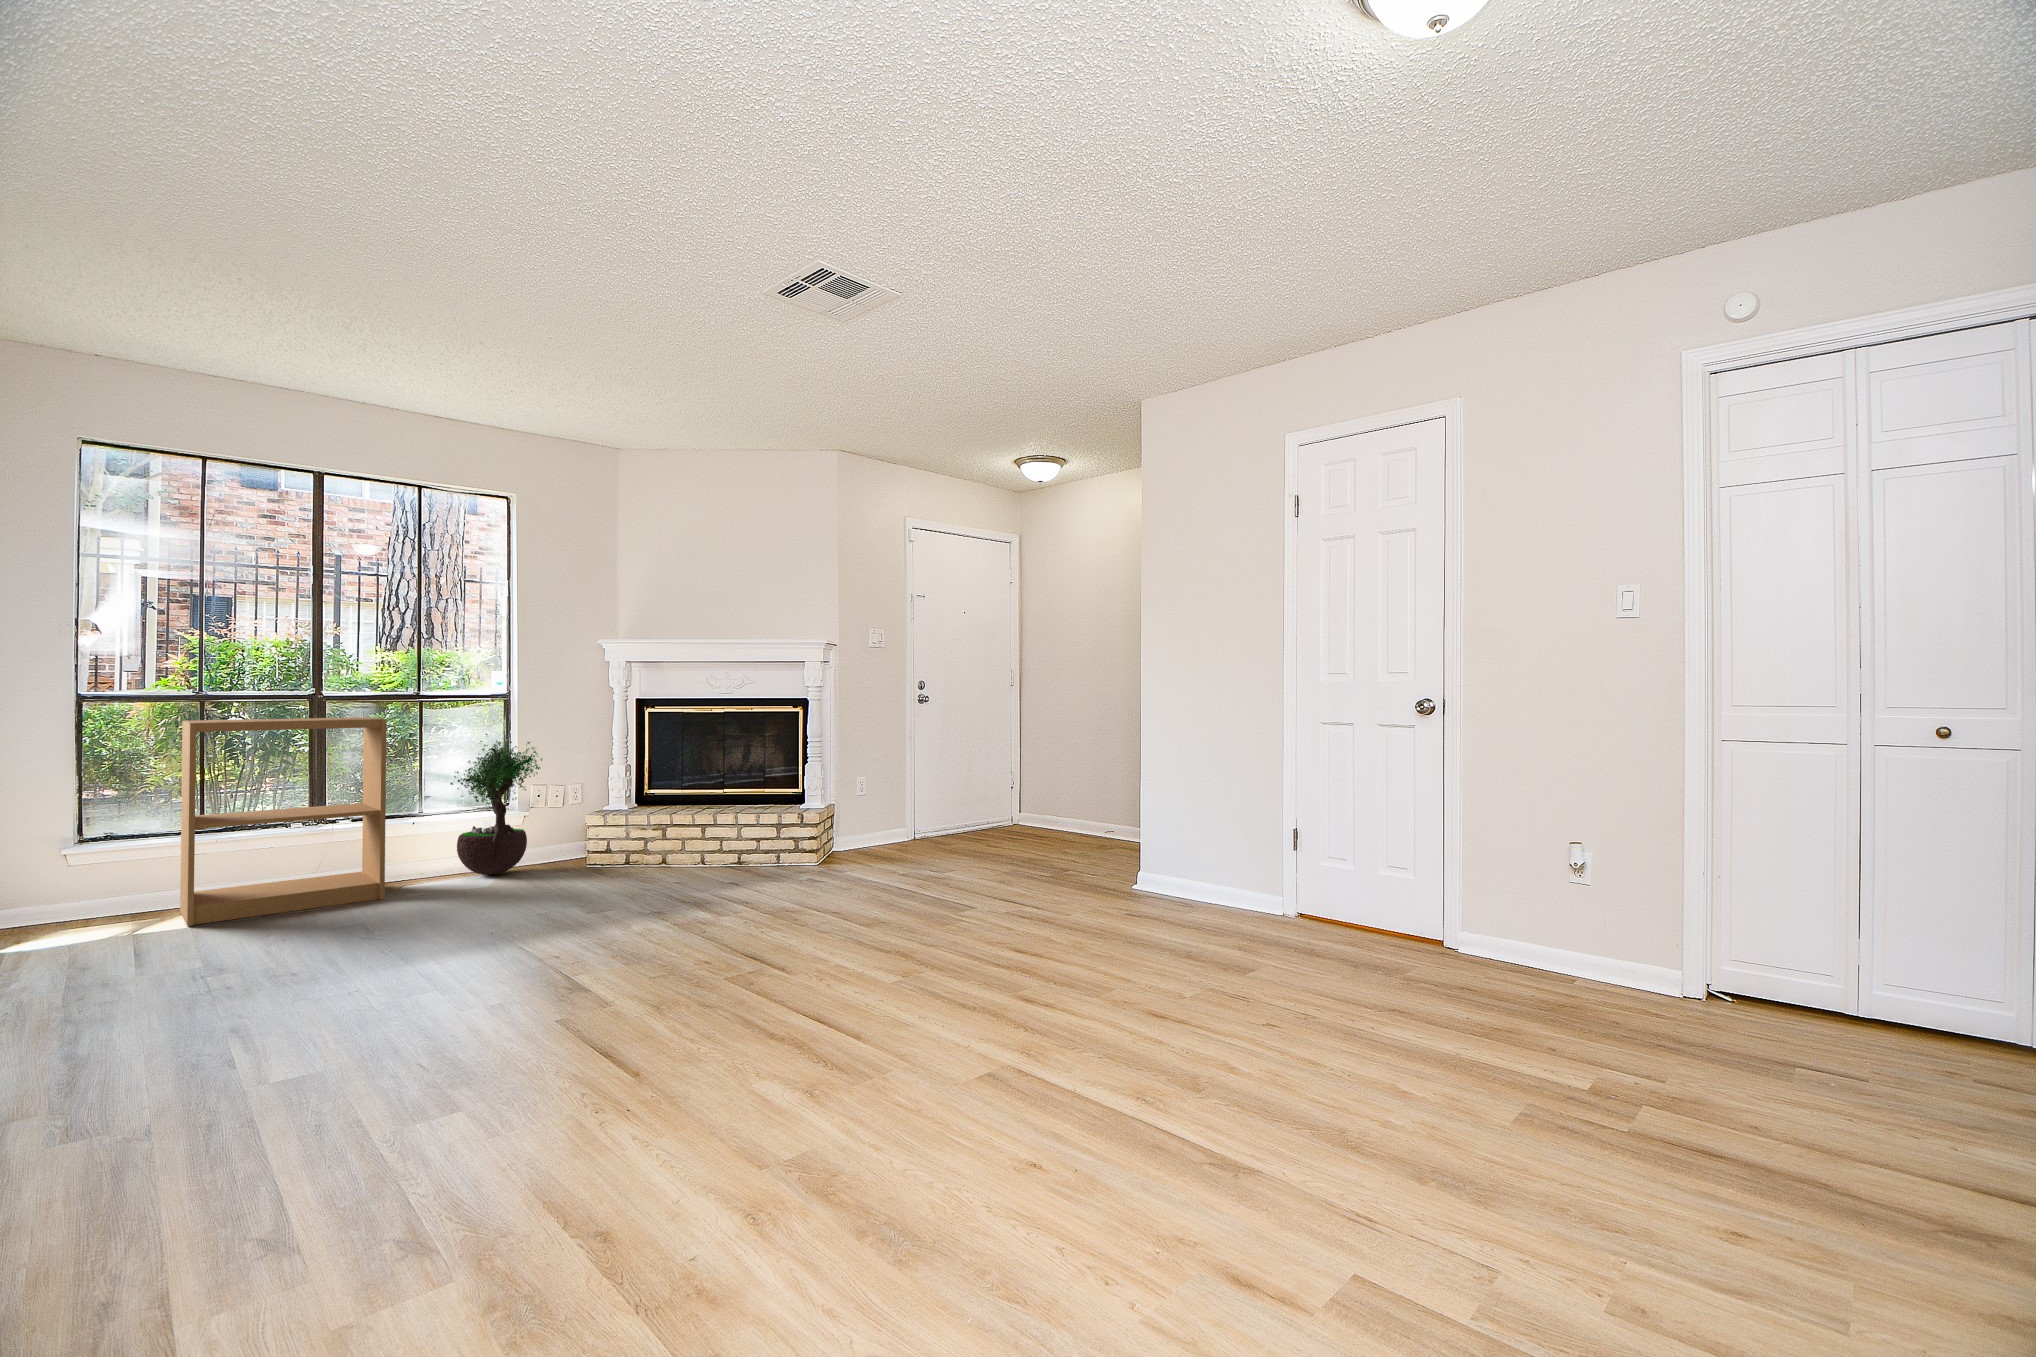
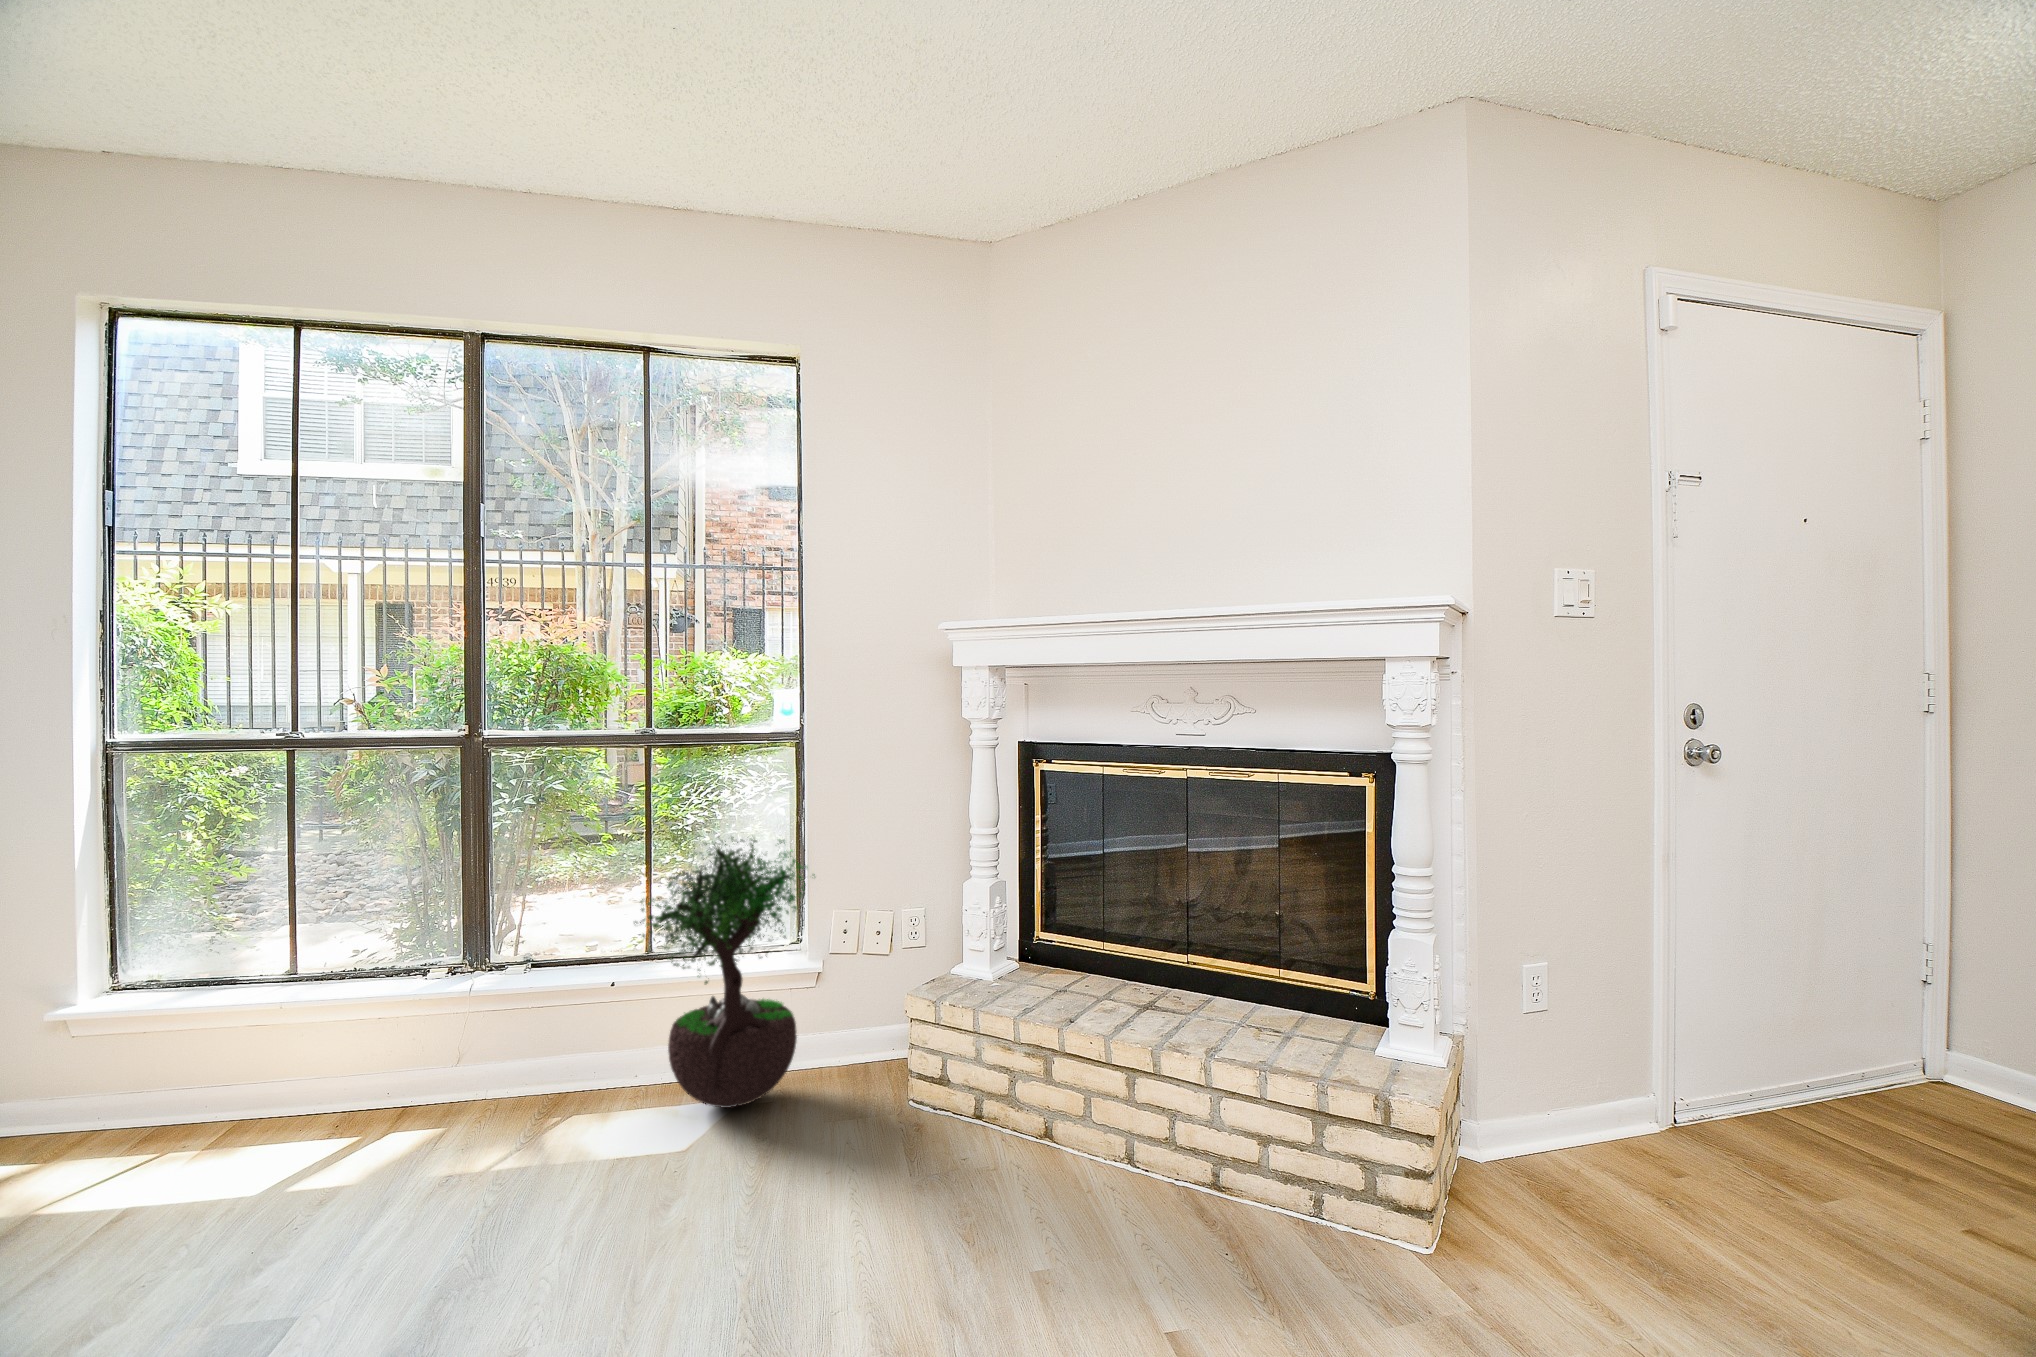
bookshelf: present [180,717,387,926] -> none [124,780,532,1207]

